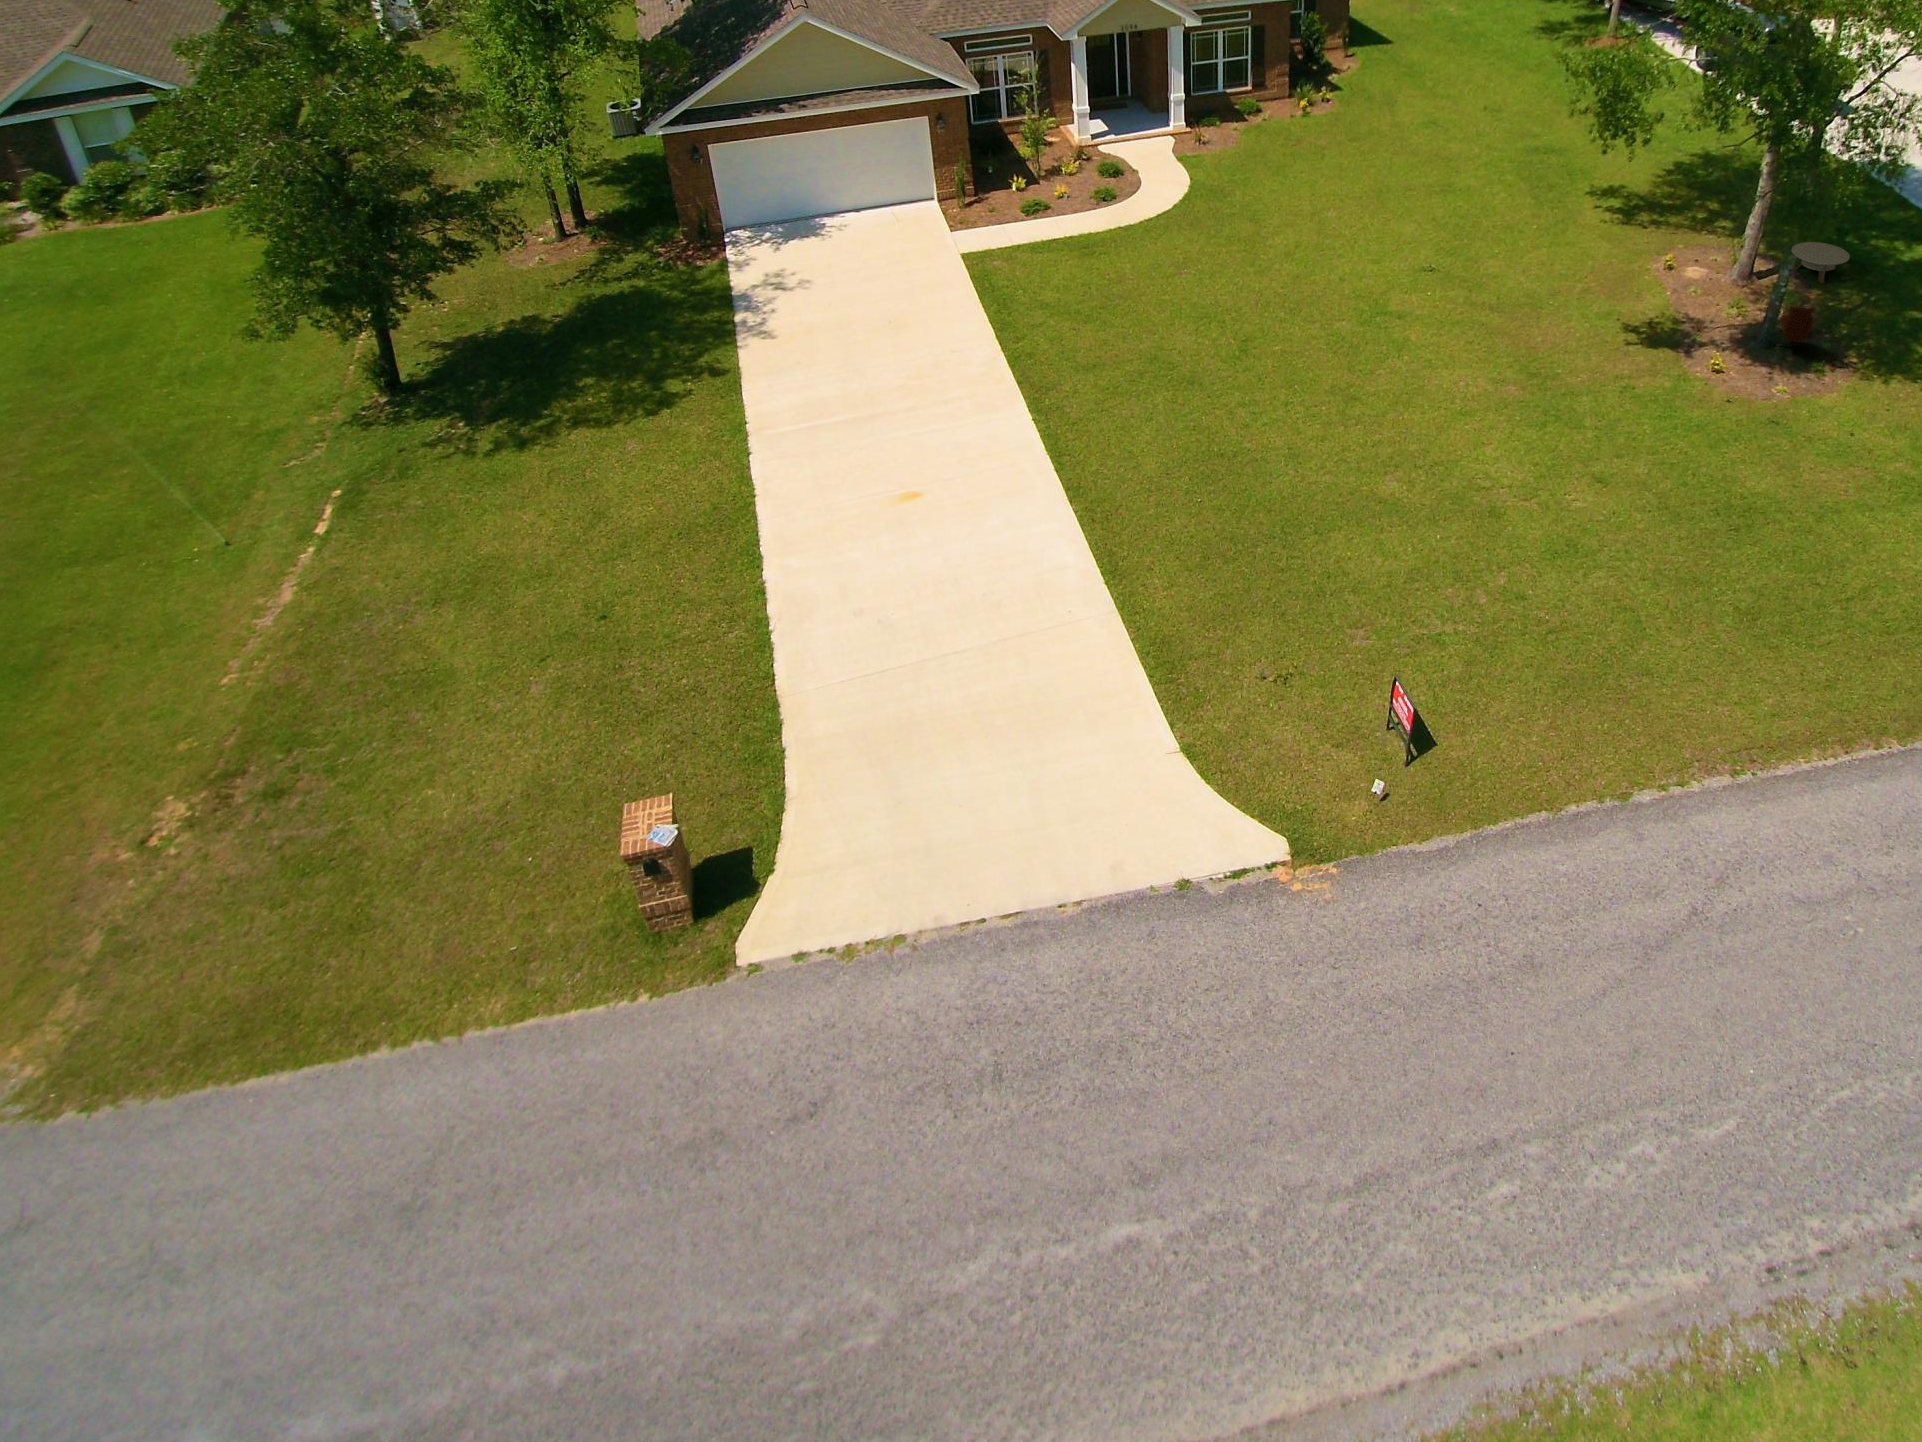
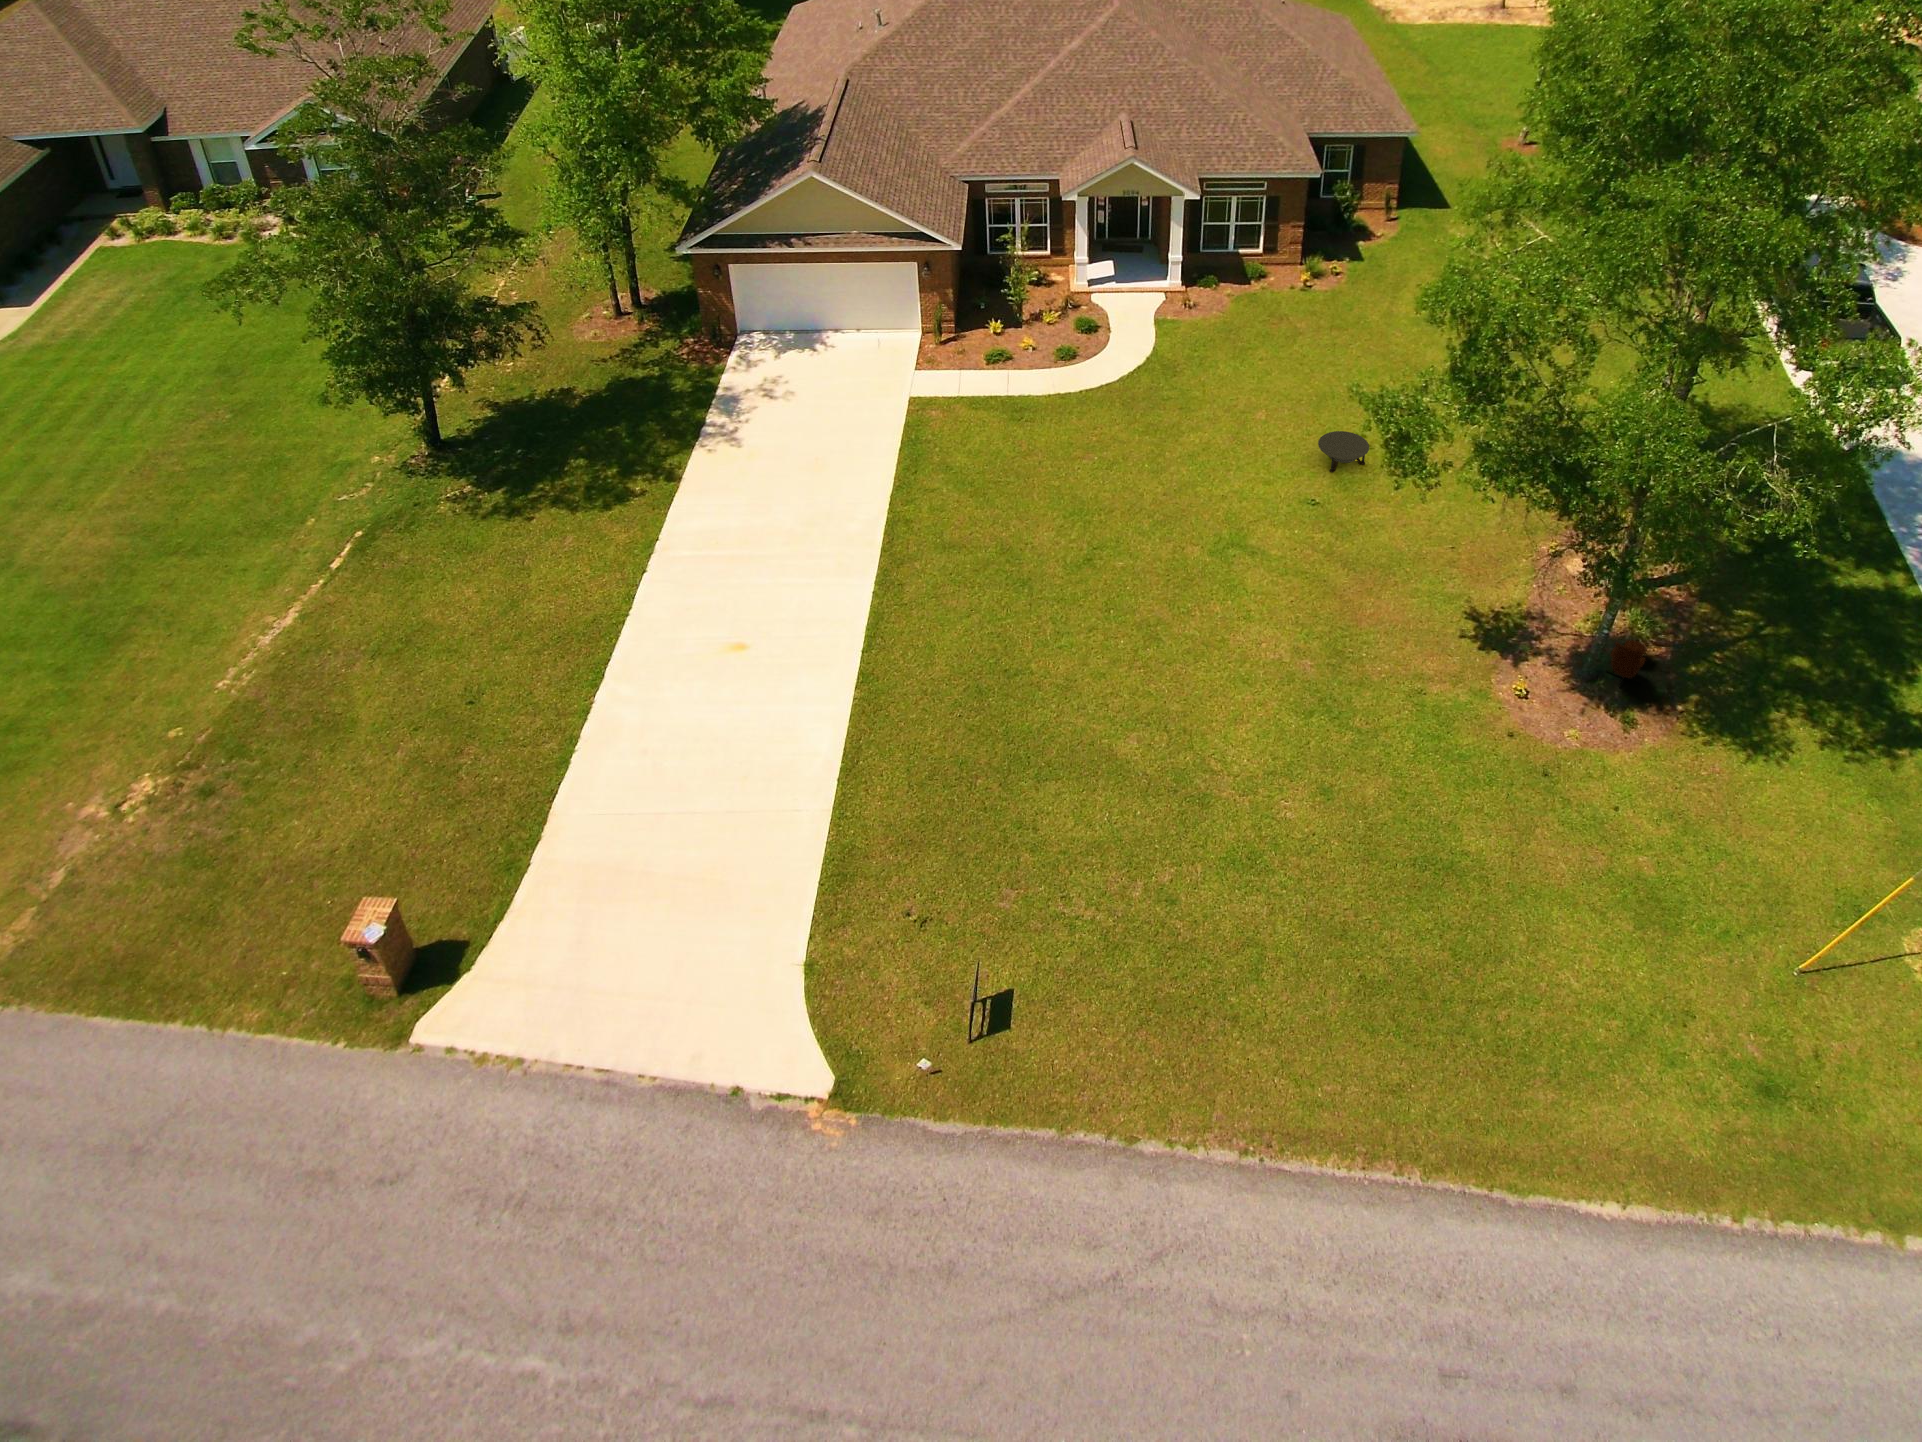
round table: present [1792,242,1850,284] -> present [1318,431,1369,473]

